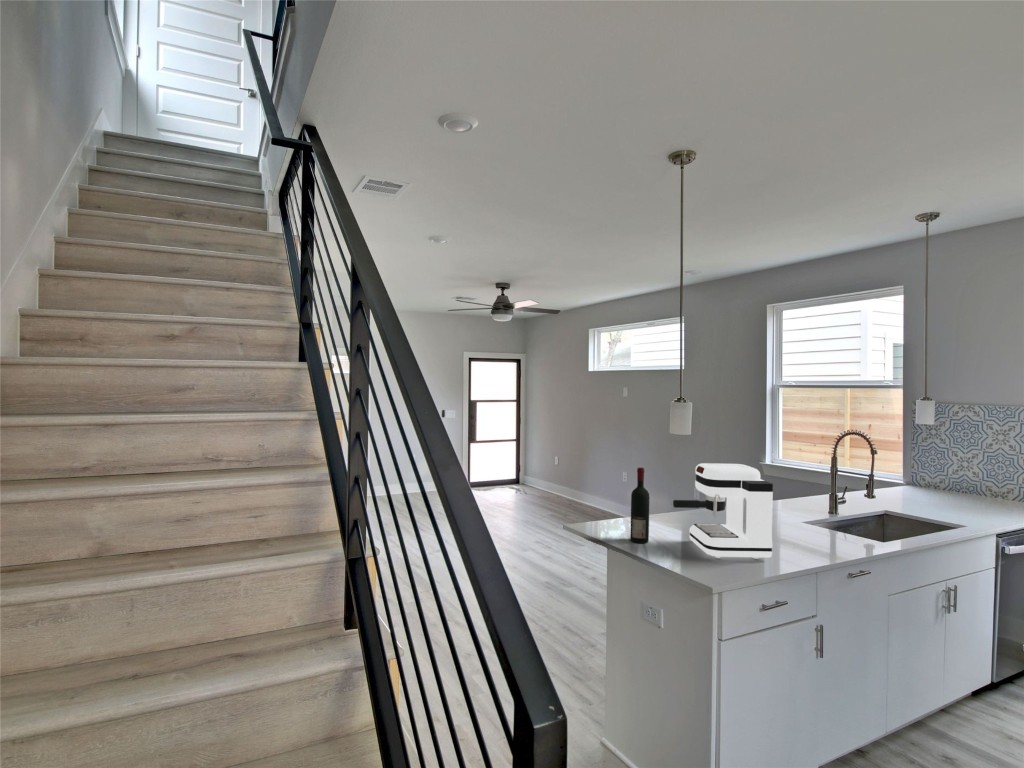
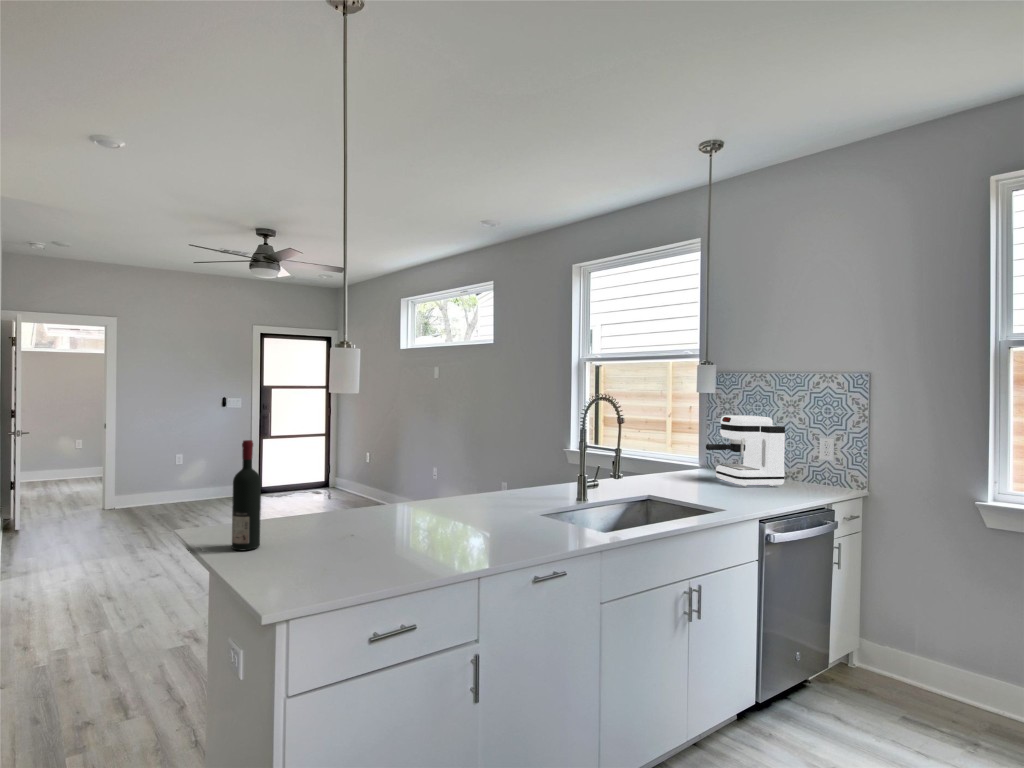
coffee maker: present [673,463,773,559] -> present [706,415,785,486]

